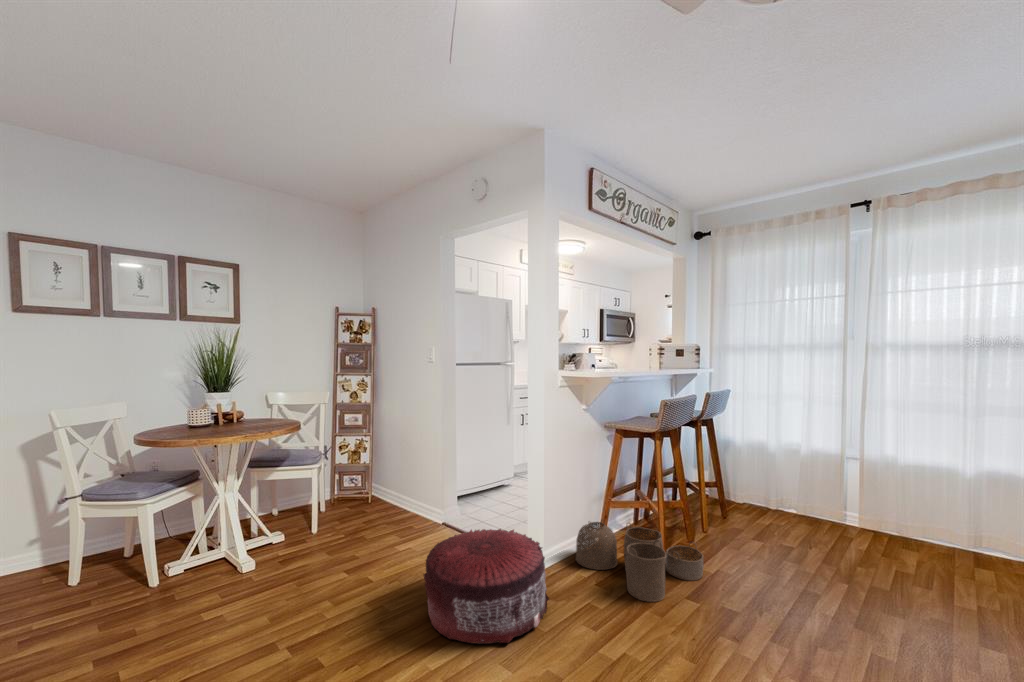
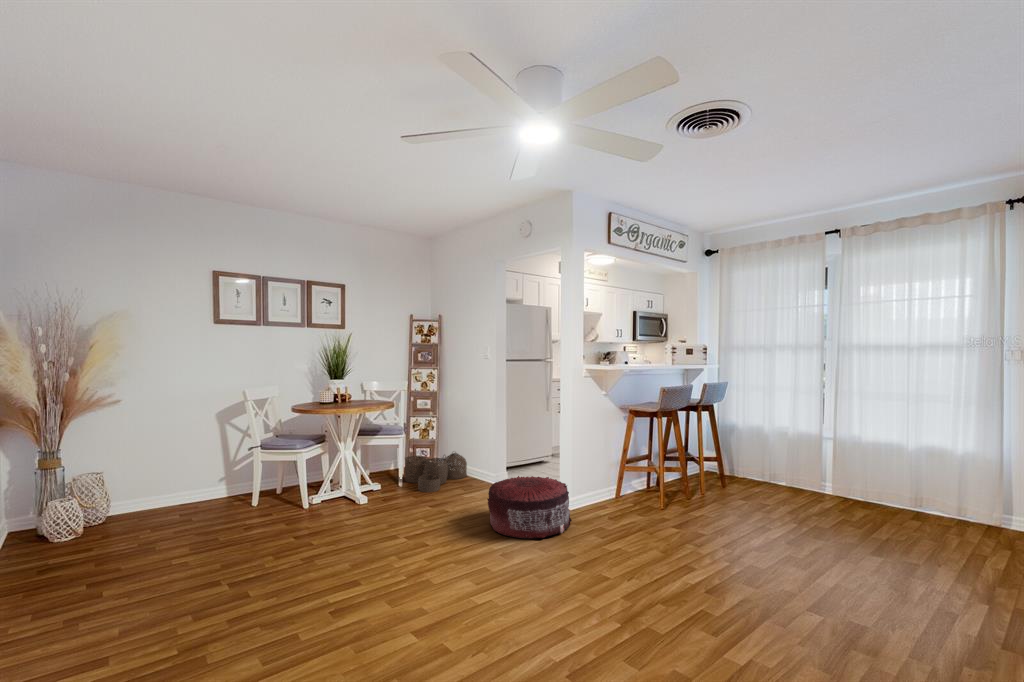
woven basket: present [575,522,704,602] -> present [405,452,467,492]

